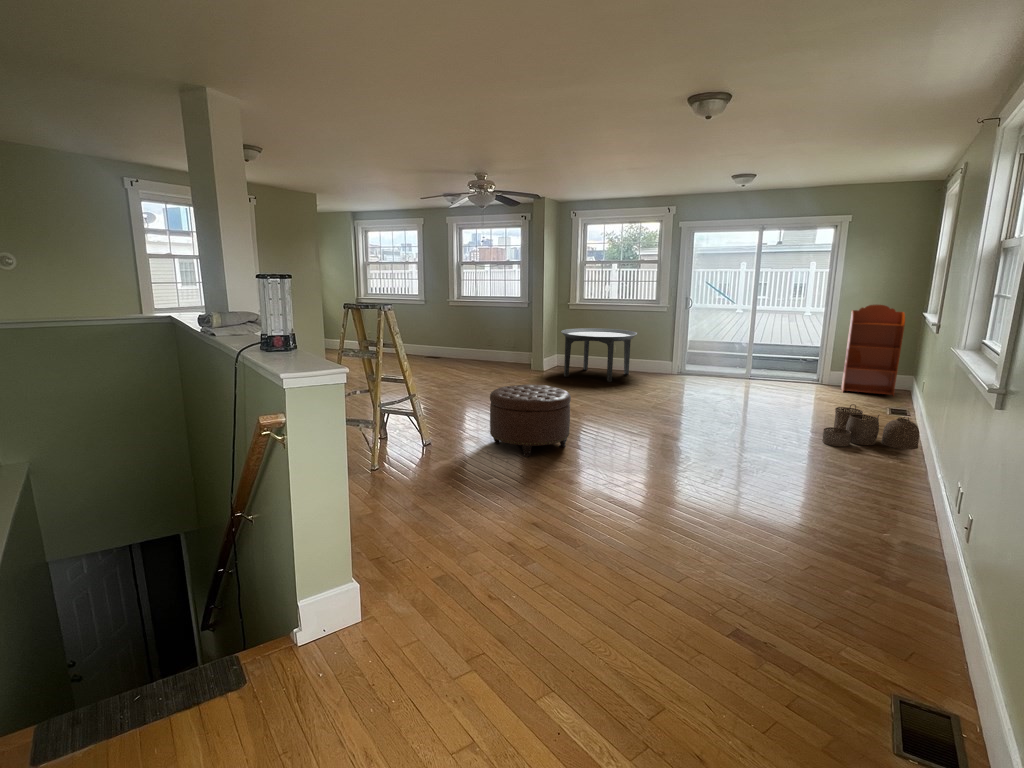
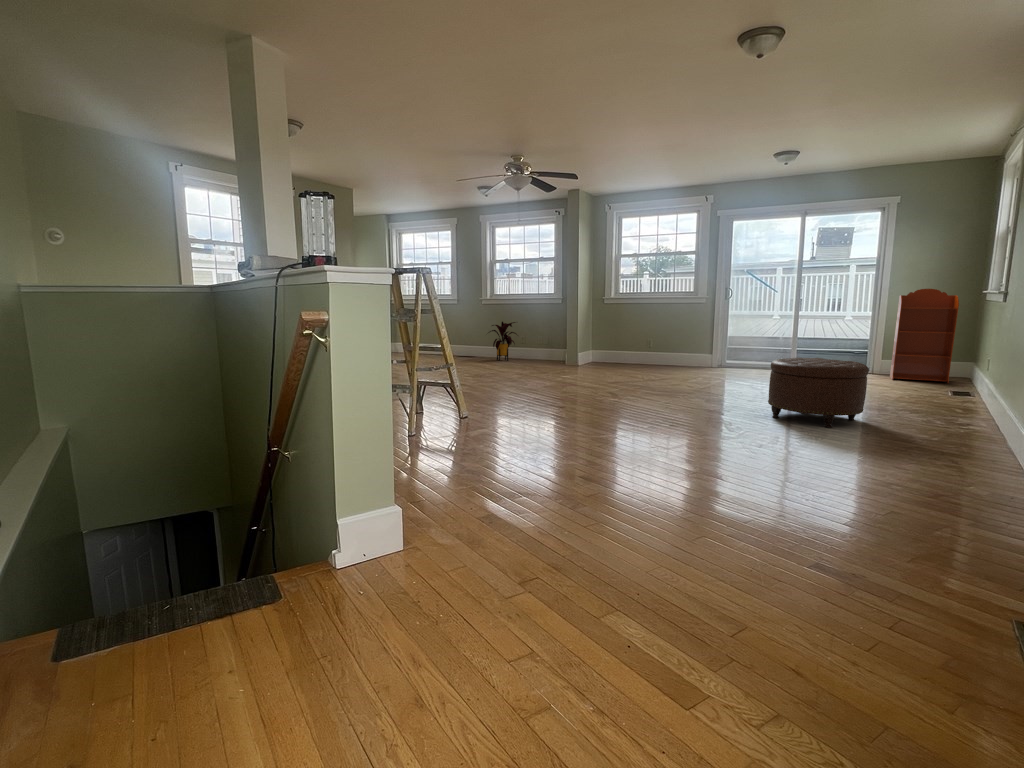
house plant: none [451,326,489,366] -> present [490,322,517,361]
round table: present [561,328,637,382] -> none [595,322,673,372]
ottoman: present [490,384,571,457] -> present [768,357,869,428]
woven basket: present [822,404,919,450] -> none [879,380,987,423]

